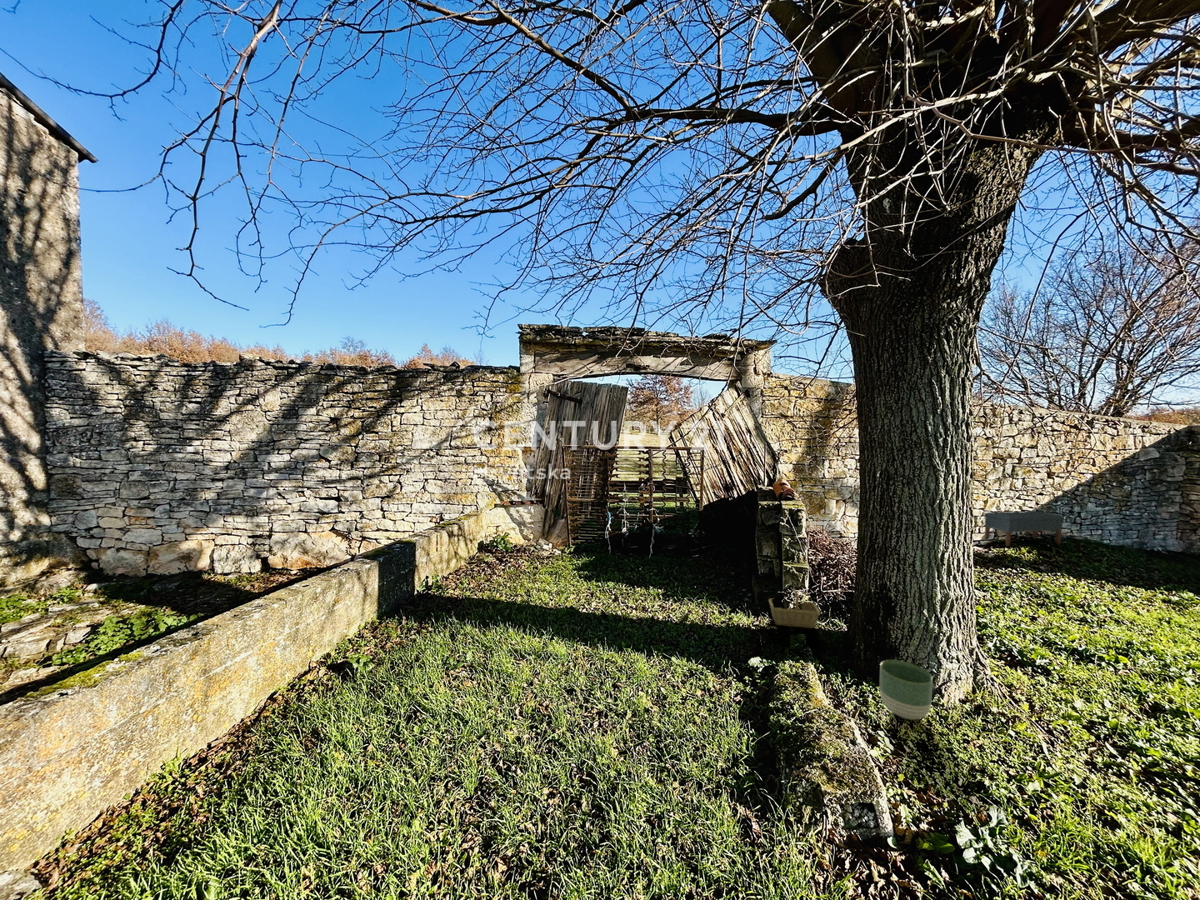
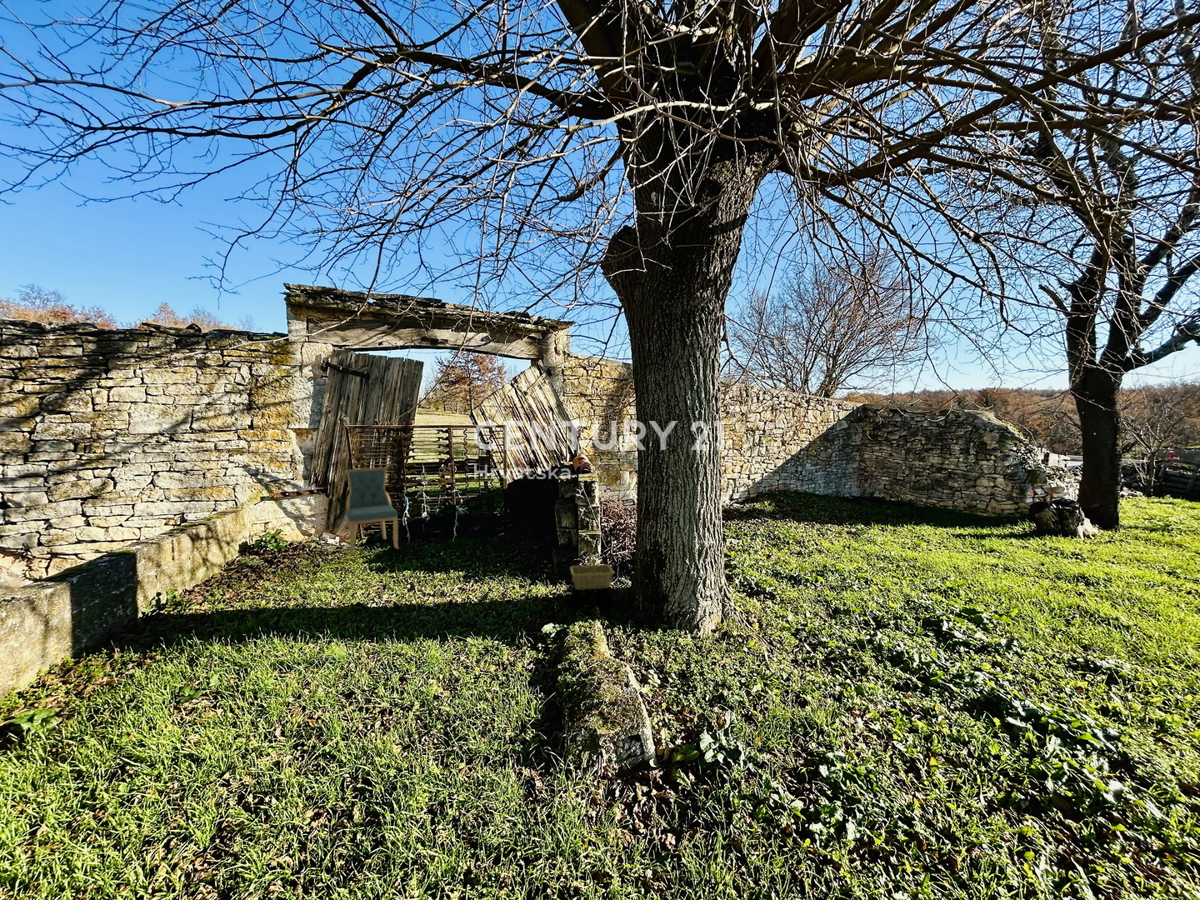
chair: none [553,483,595,561] -> present [346,468,398,555]
bench: present [984,511,1064,546] -> none [741,475,790,503]
planter: present [880,660,933,719] -> none [654,604,693,653]

